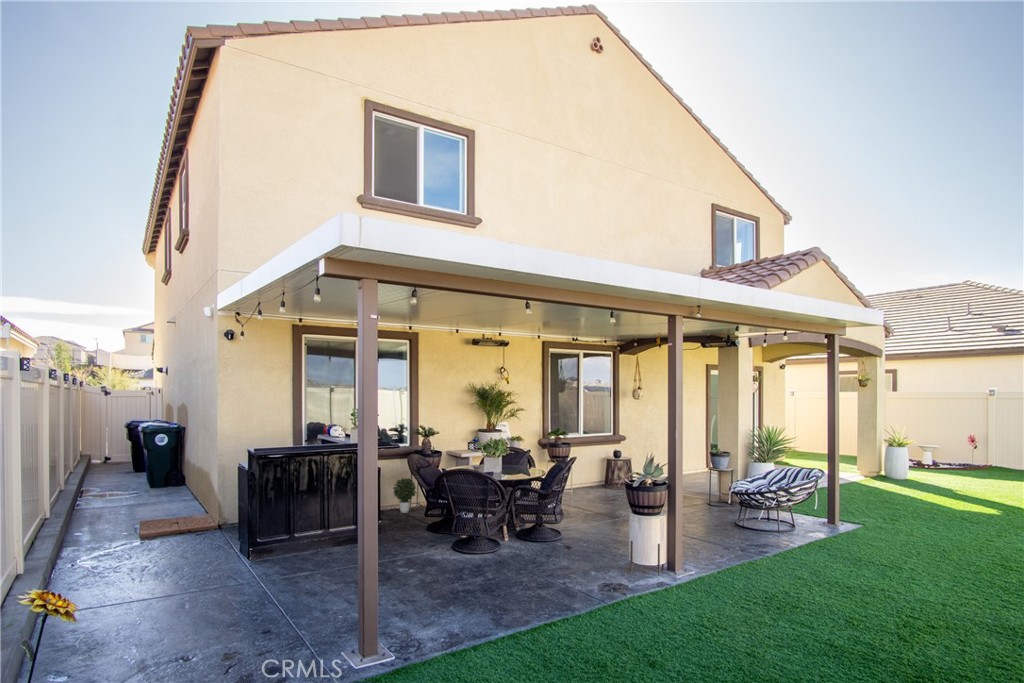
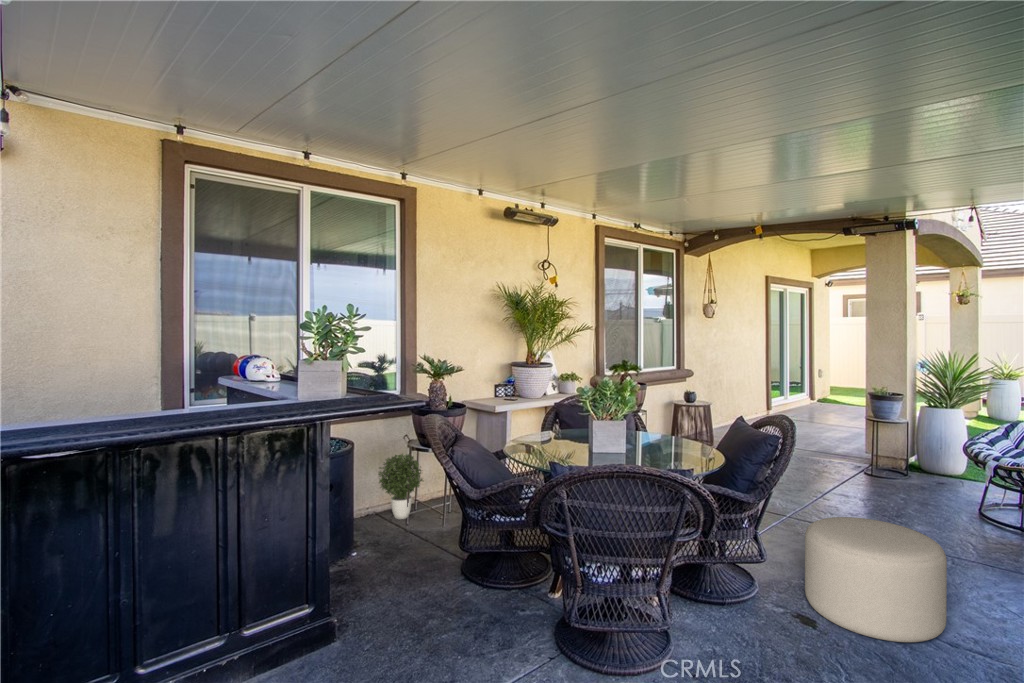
ottoman: none [564,507,617,553] -> present [805,517,947,642]

